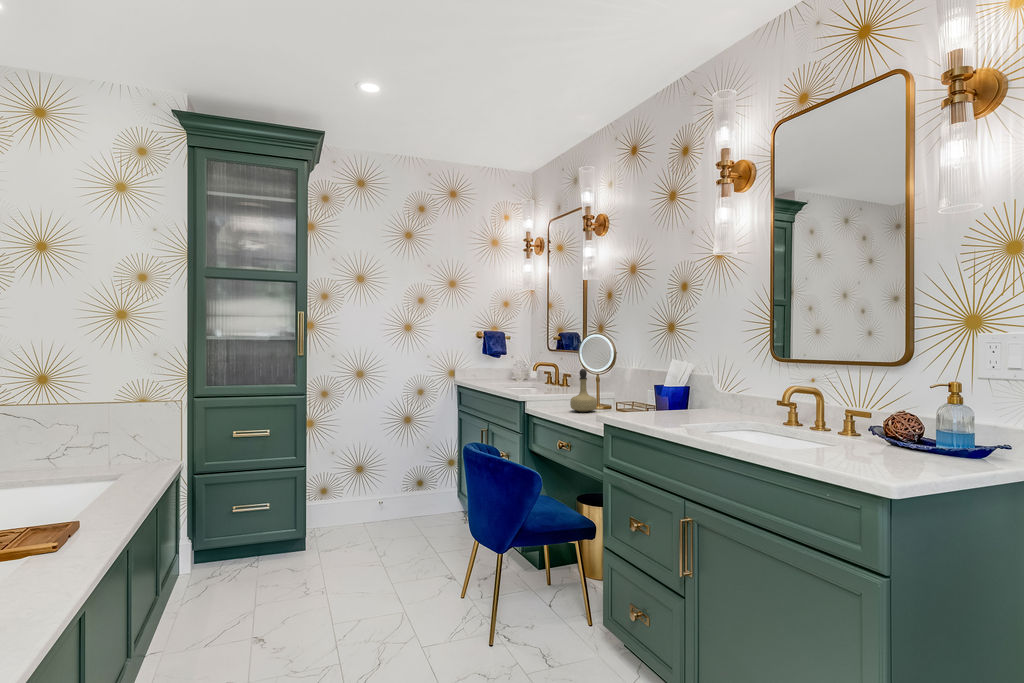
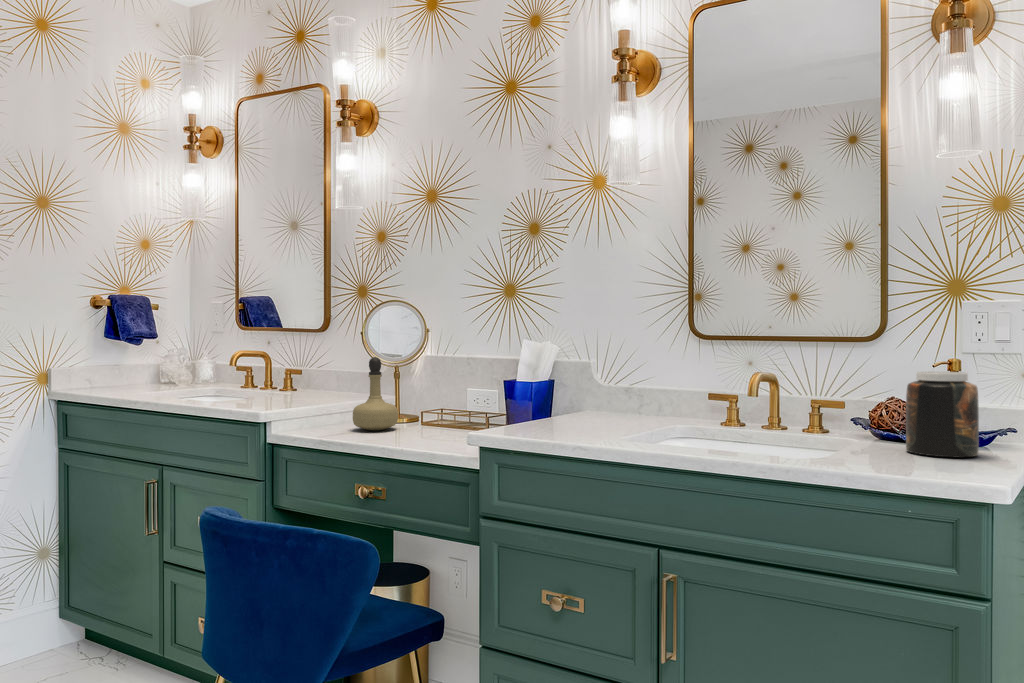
jar: none [870,392,932,462] -> present [906,371,979,457]

